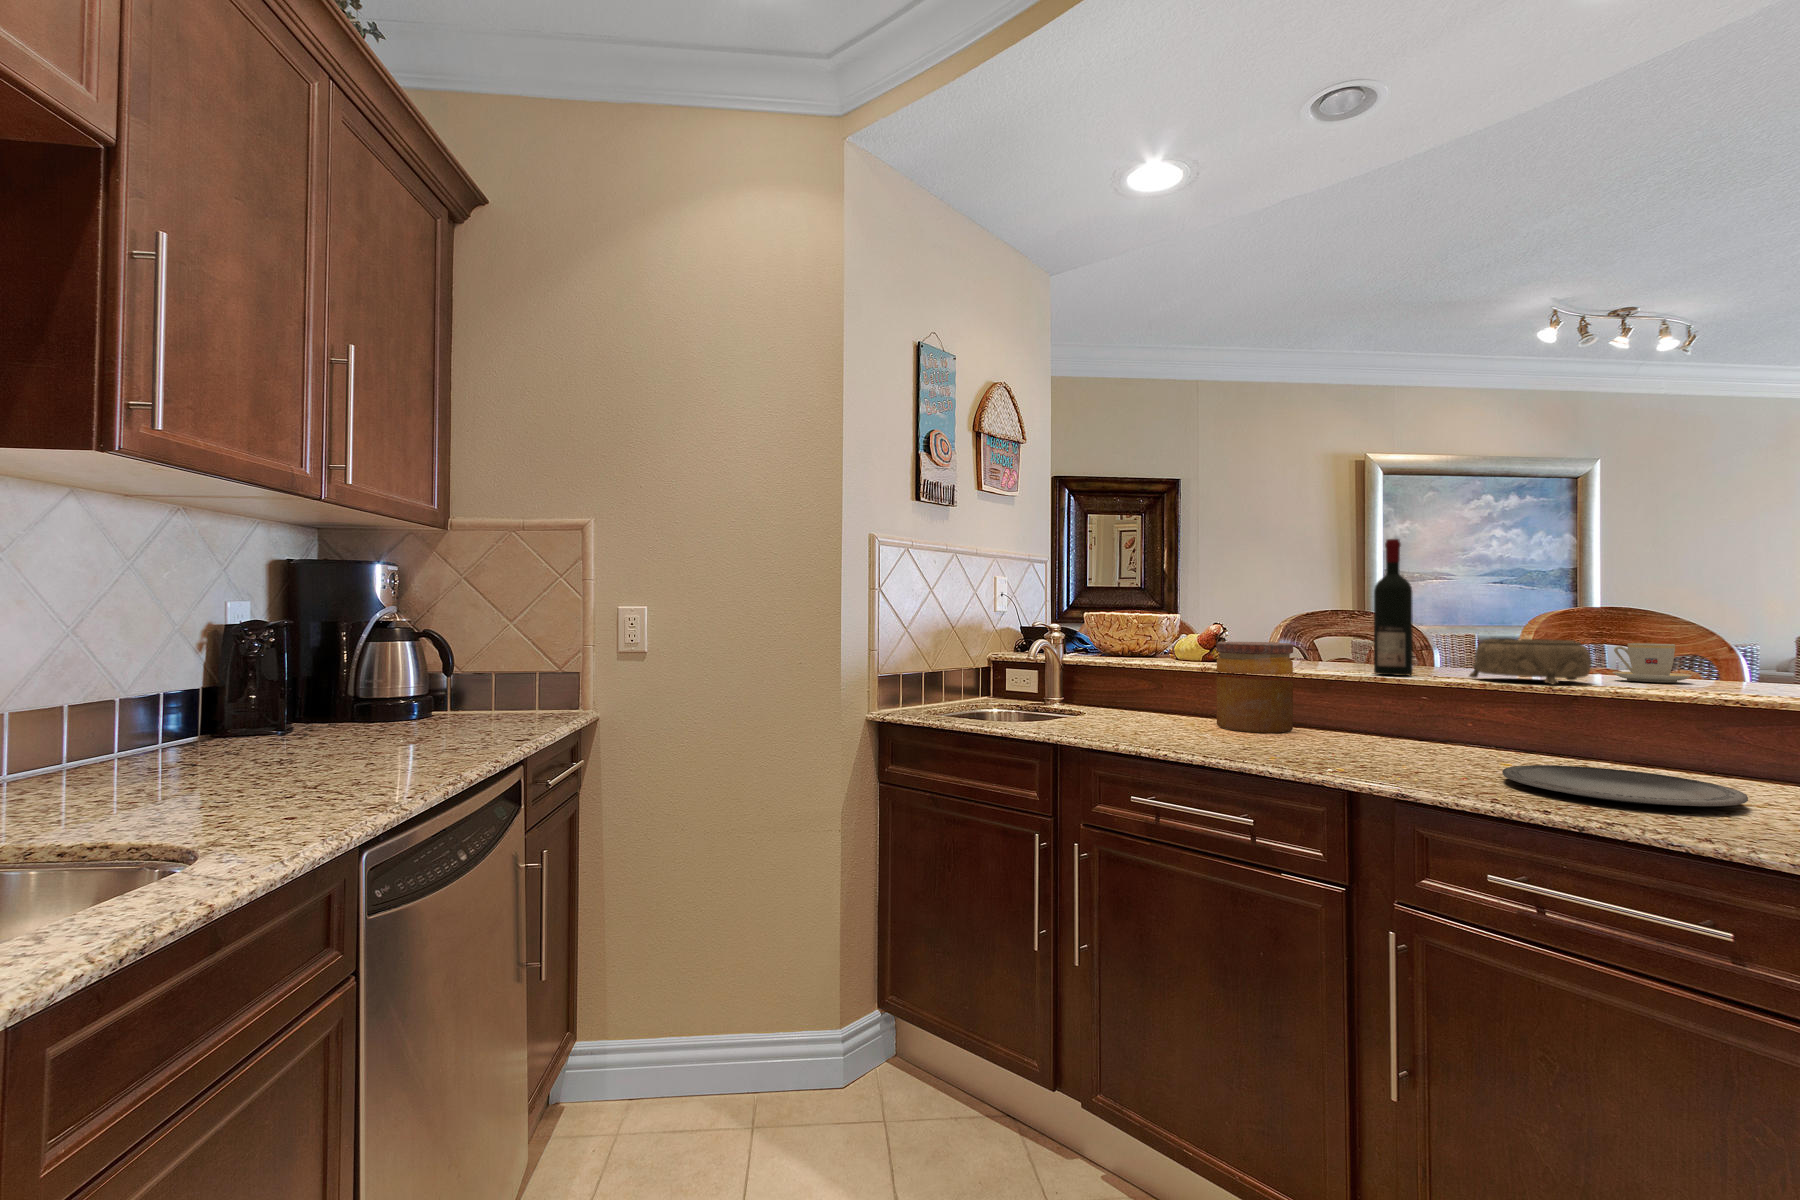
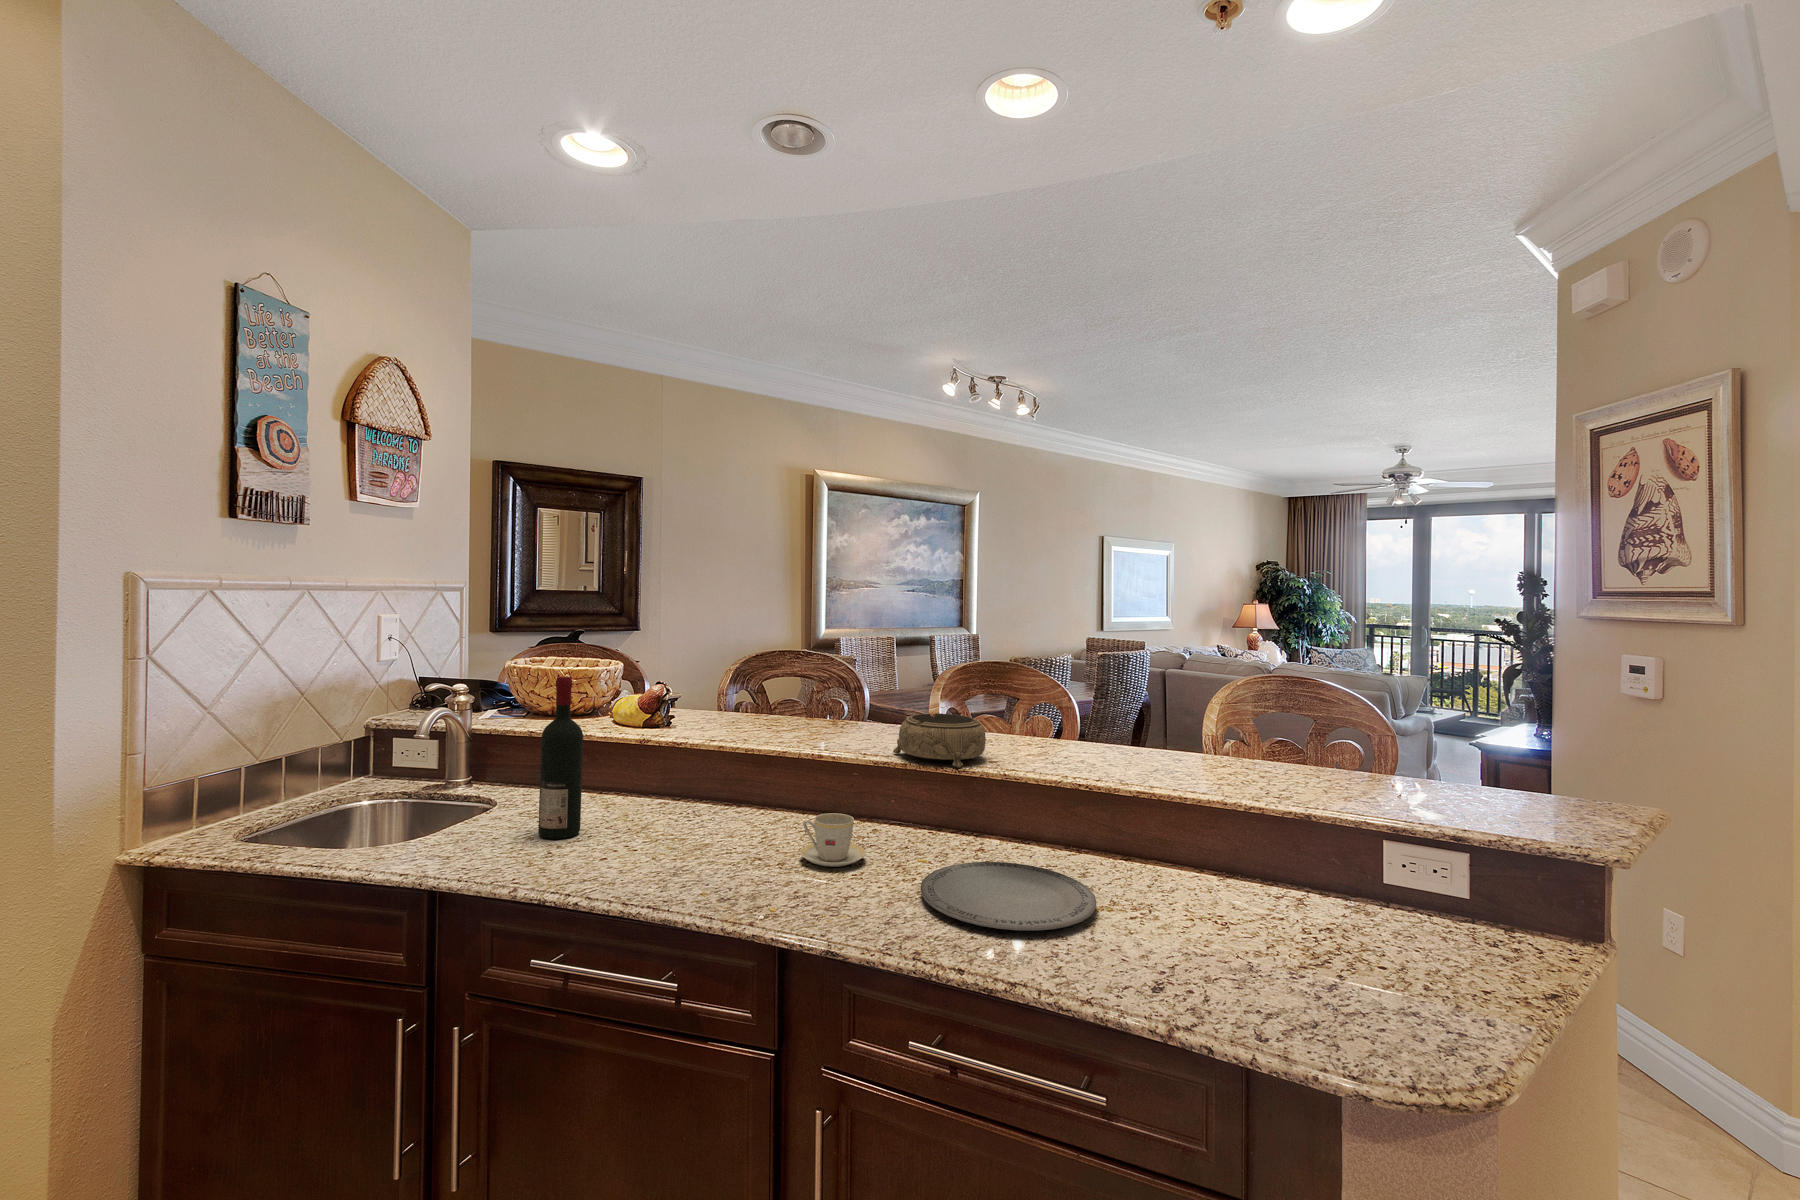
wine bottle: present [1374,539,1413,676] -> present [538,676,583,839]
jar: present [1216,642,1293,733] -> none [653,715,737,826]
teacup: present [1613,643,1692,683] -> present [800,813,866,867]

